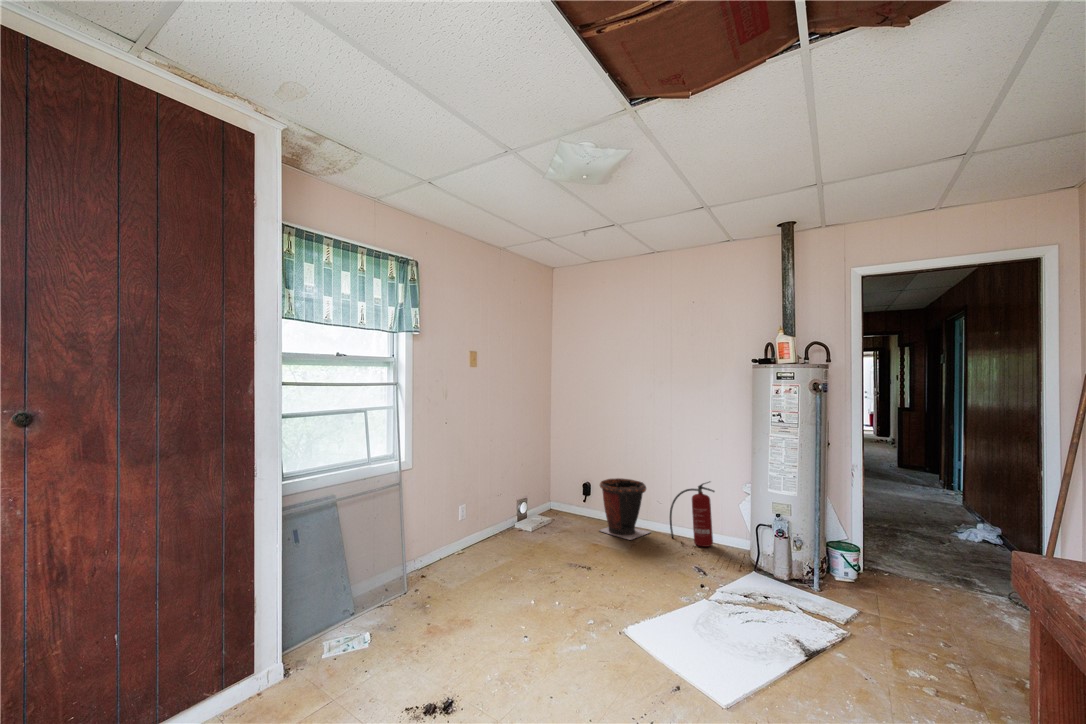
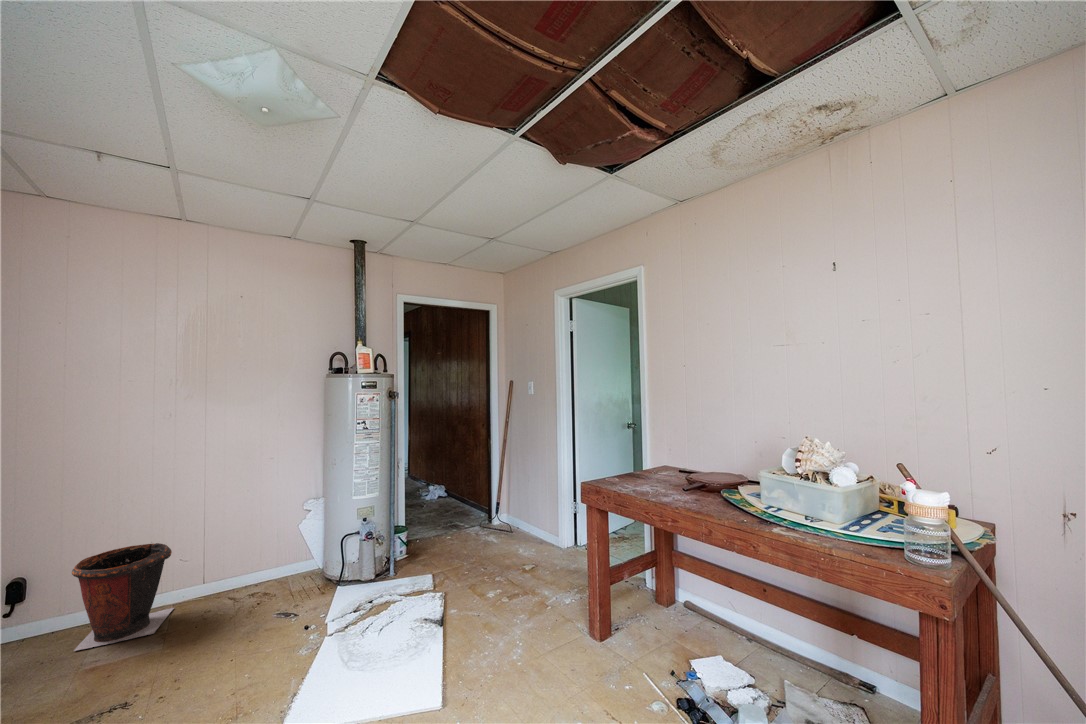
fire extinguisher: present [670,481,715,547] -> none [208,510,275,600]

